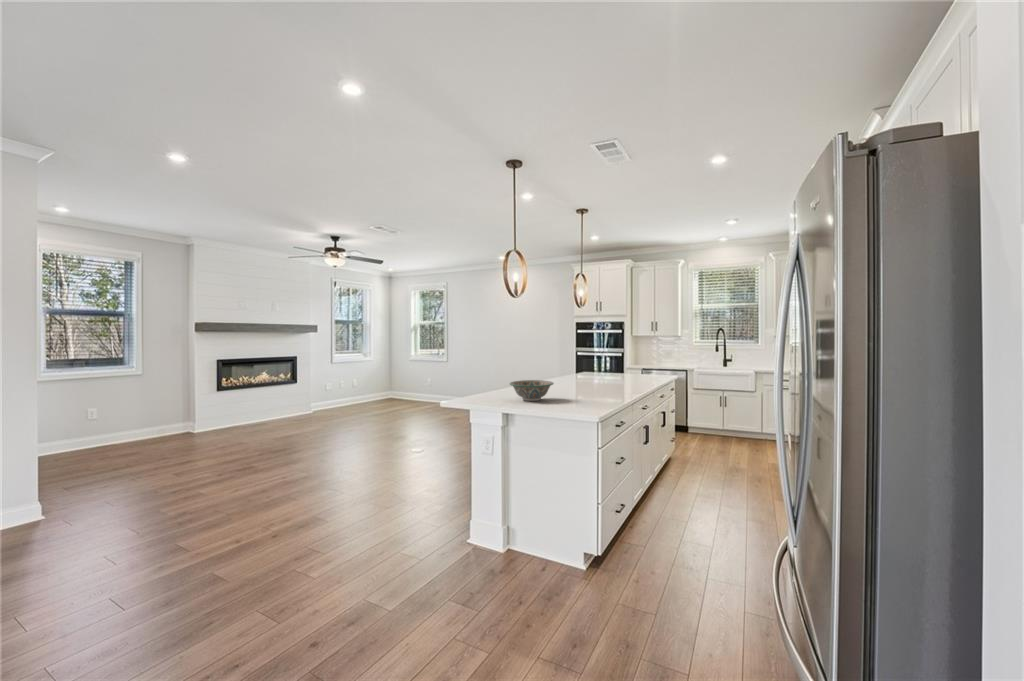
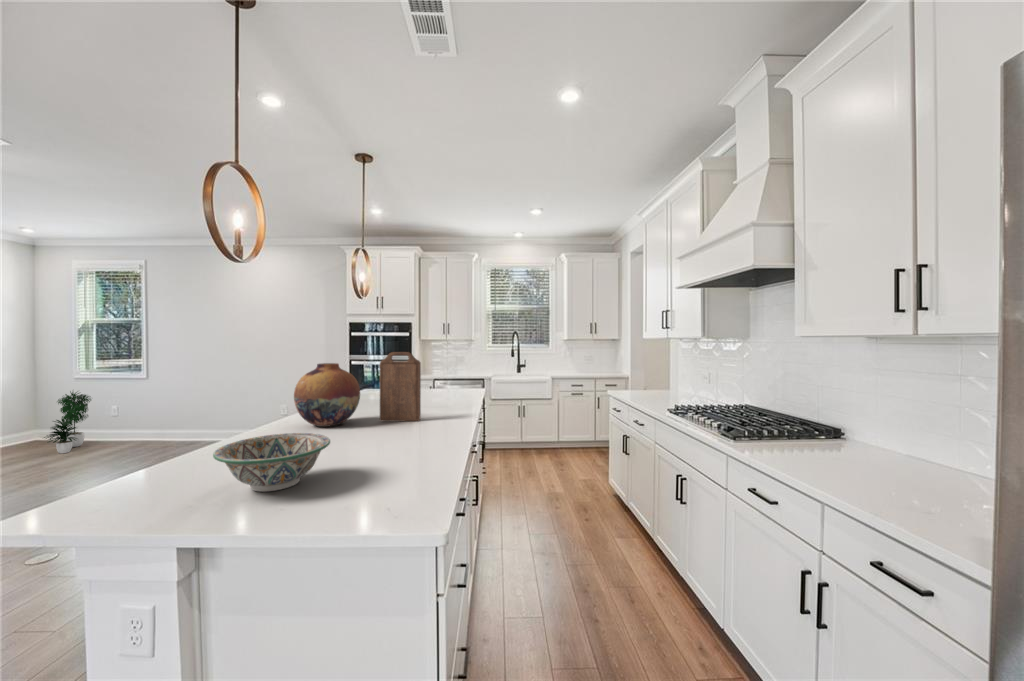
cutting board: none [585,344,610,388] -> present [380,352,421,421]
vase: none [539,350,575,387] -> present [294,363,360,427]
potted plant: none [405,367,426,405] -> present [44,391,91,453]

